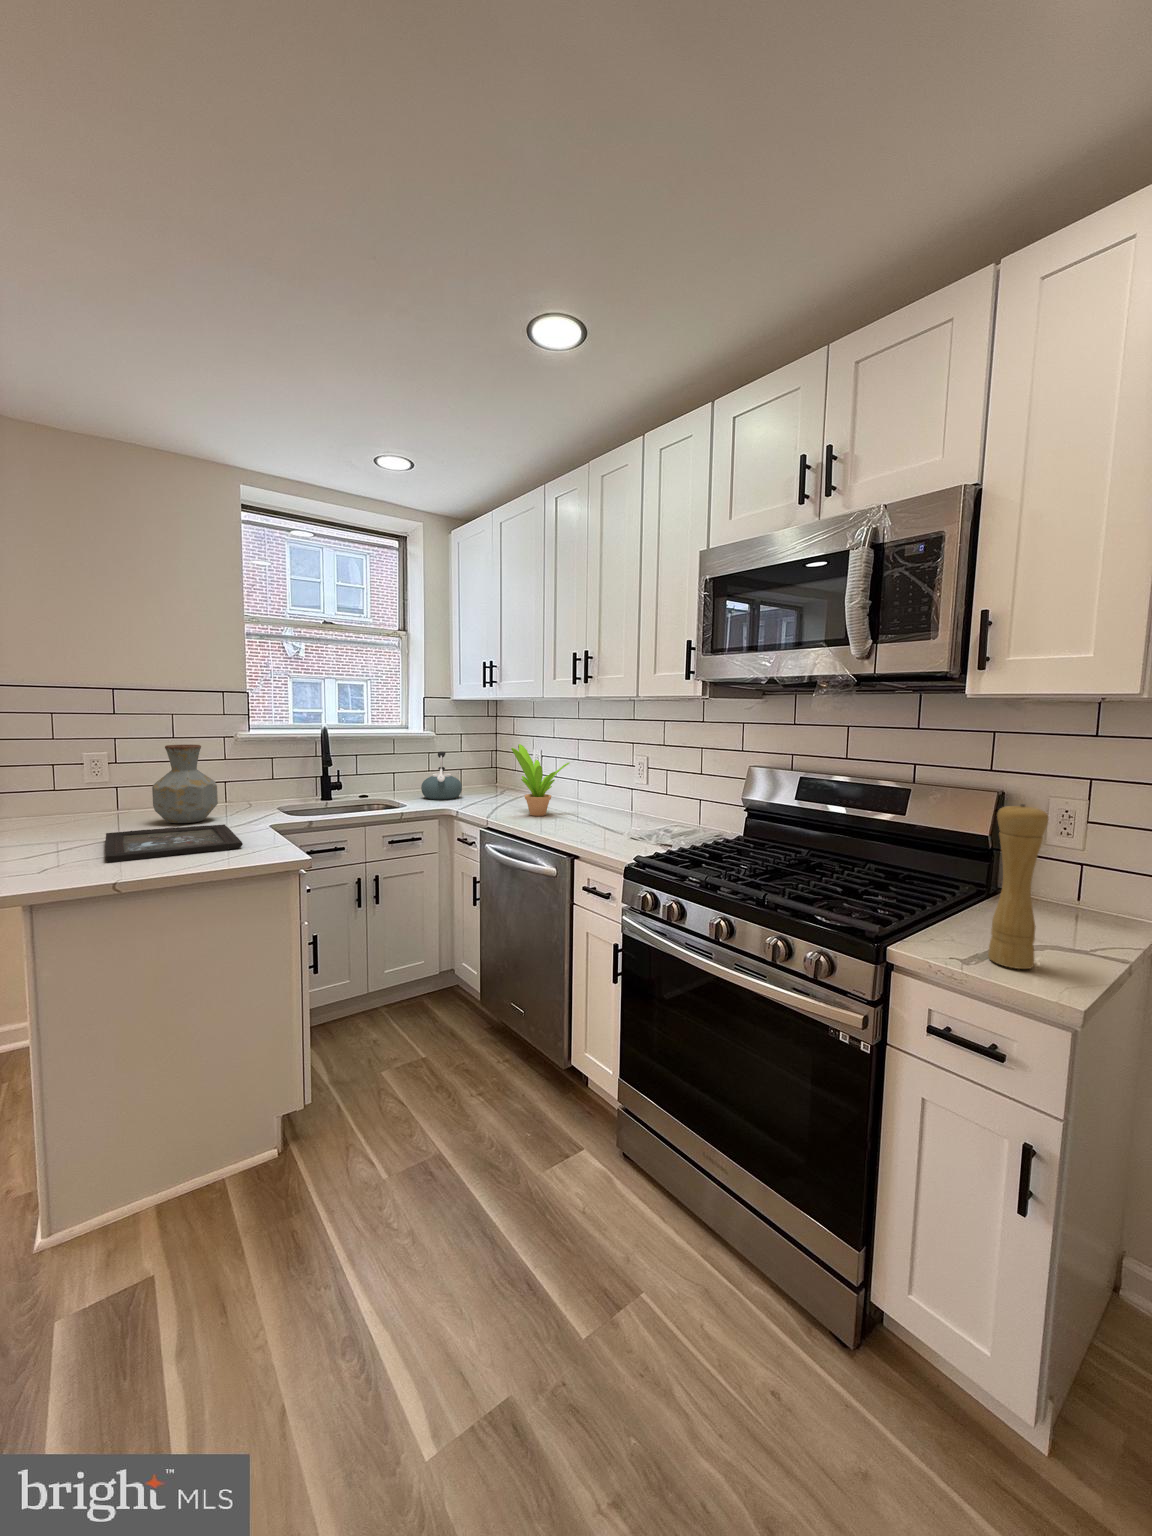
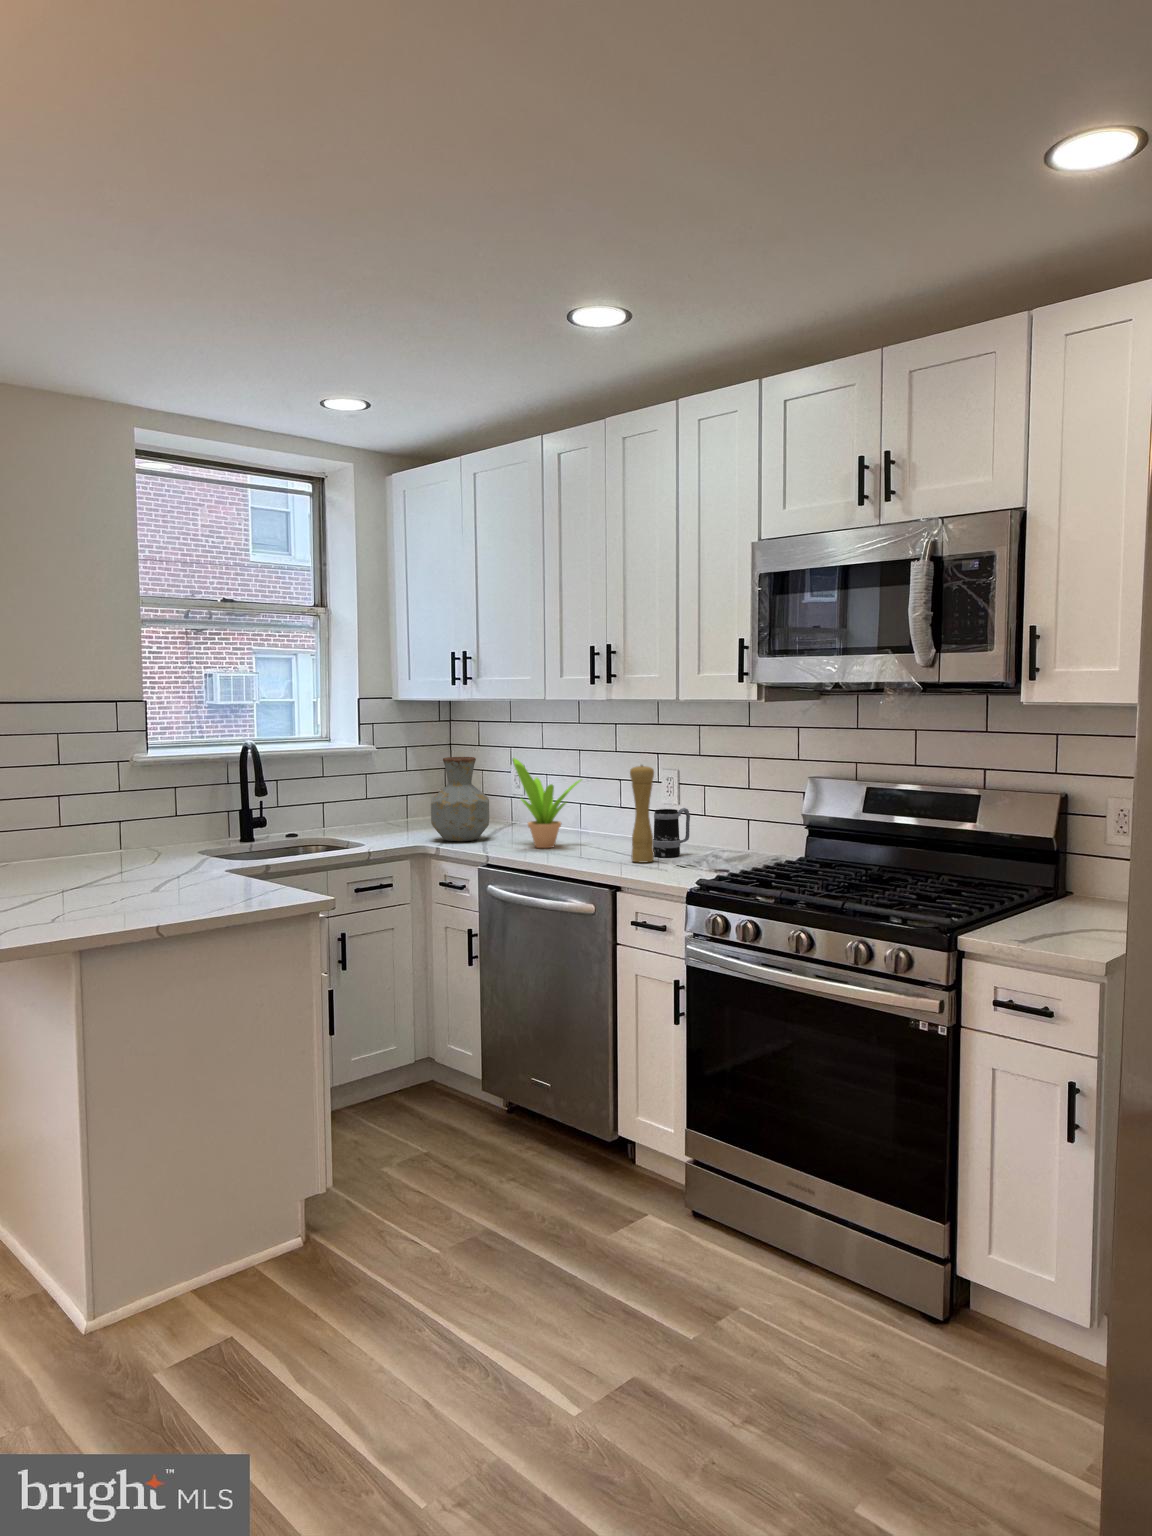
vase: present [152,744,218,823] -> present [431,757,489,841]
kettle: present [421,752,462,800] -> none [366,771,421,835]
mug: none [616,789,649,829] -> present [653,808,690,857]
pepper mill: present [988,804,1048,969] -> present [630,765,654,863]
tray: present [105,824,243,863] -> none [55,872,240,913]

